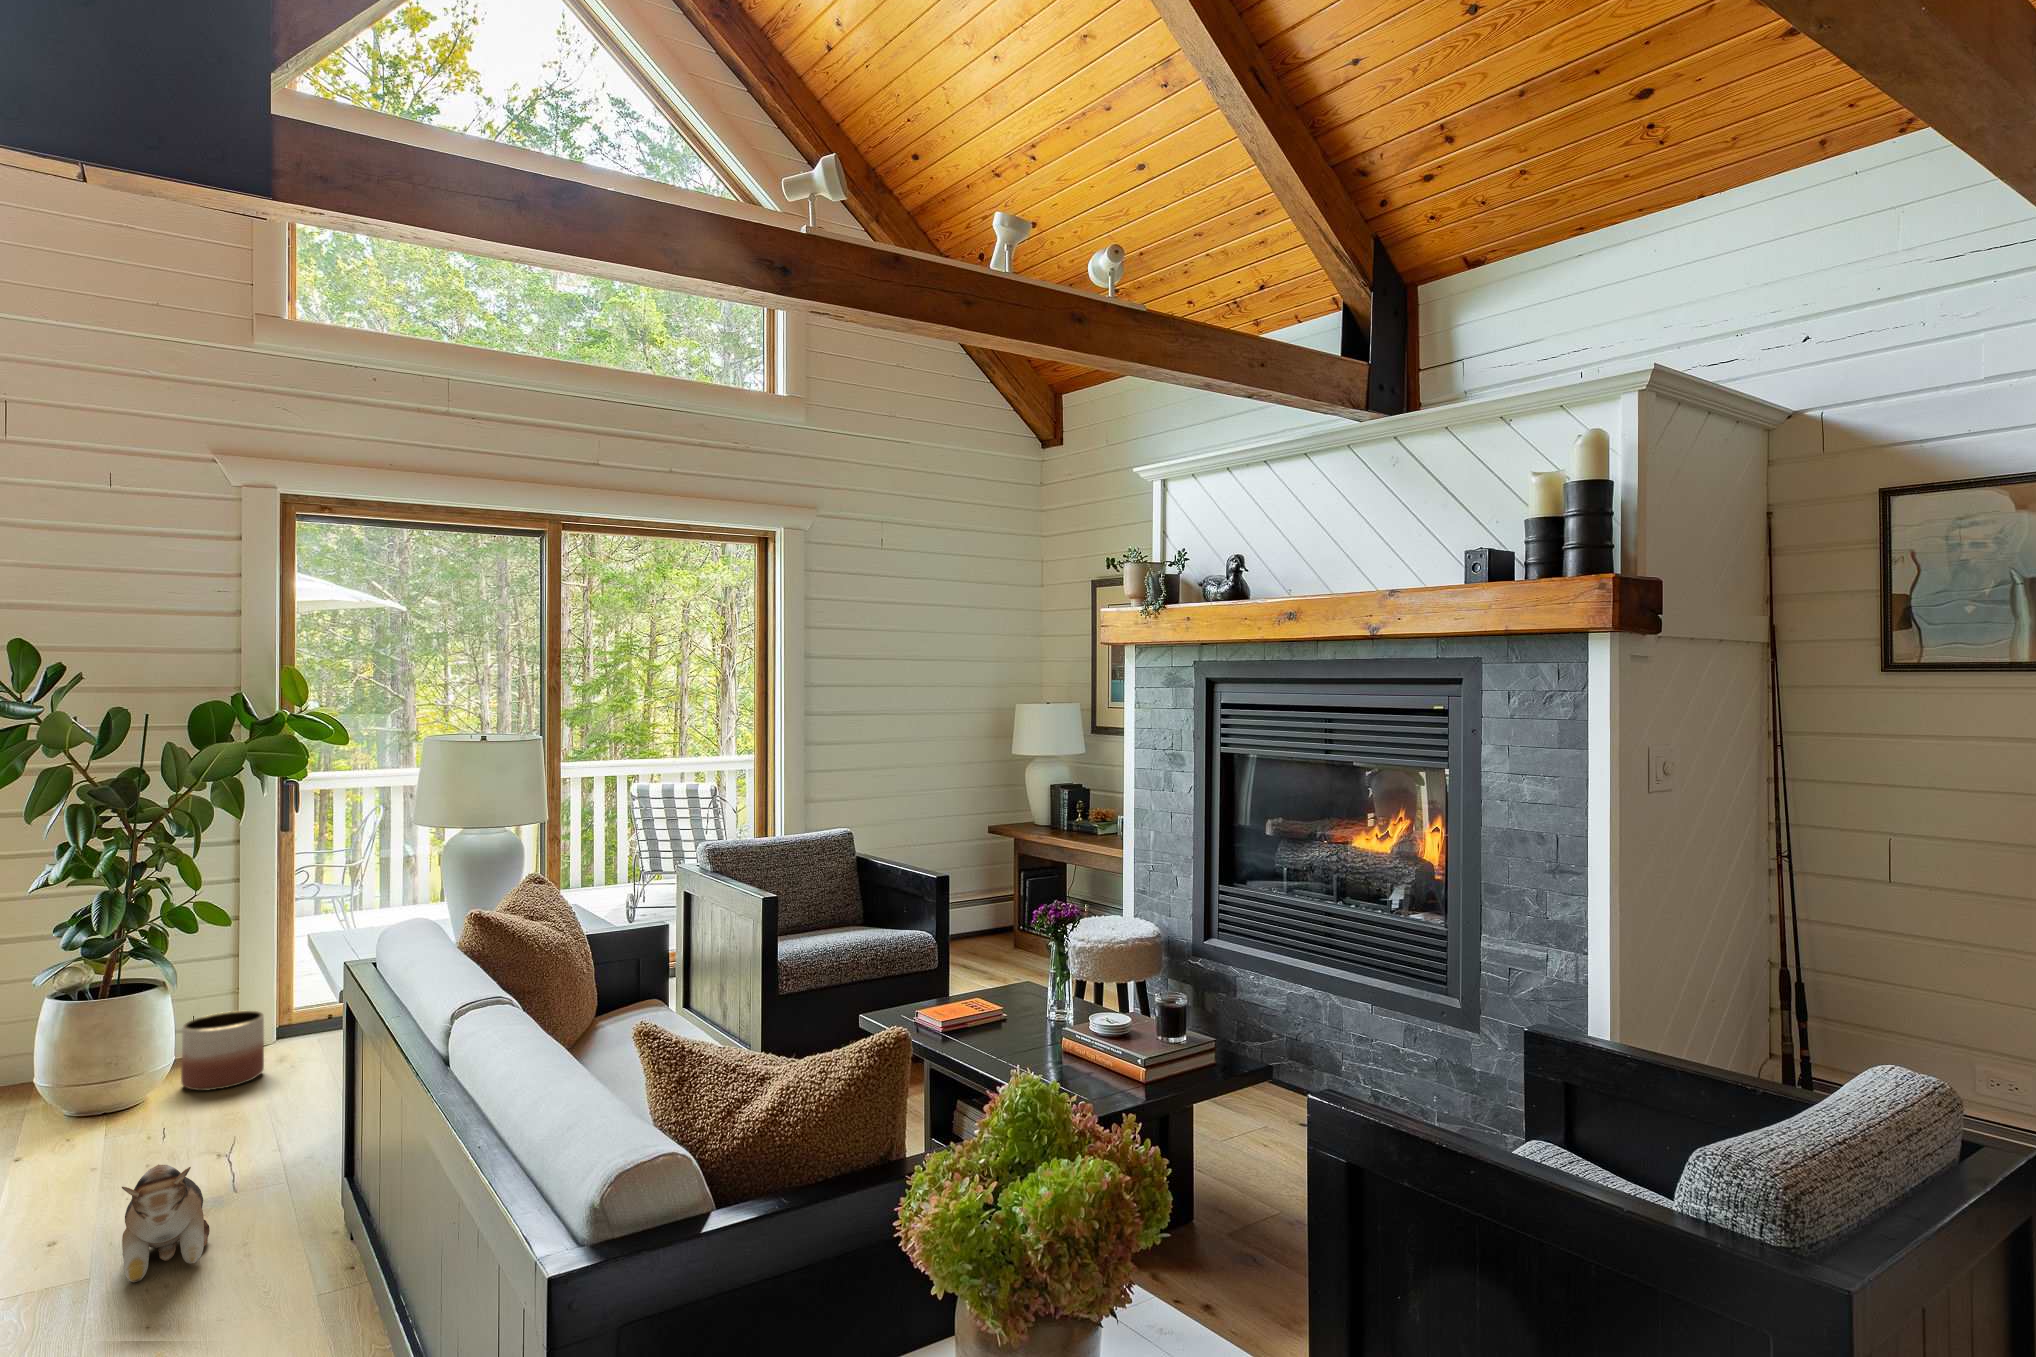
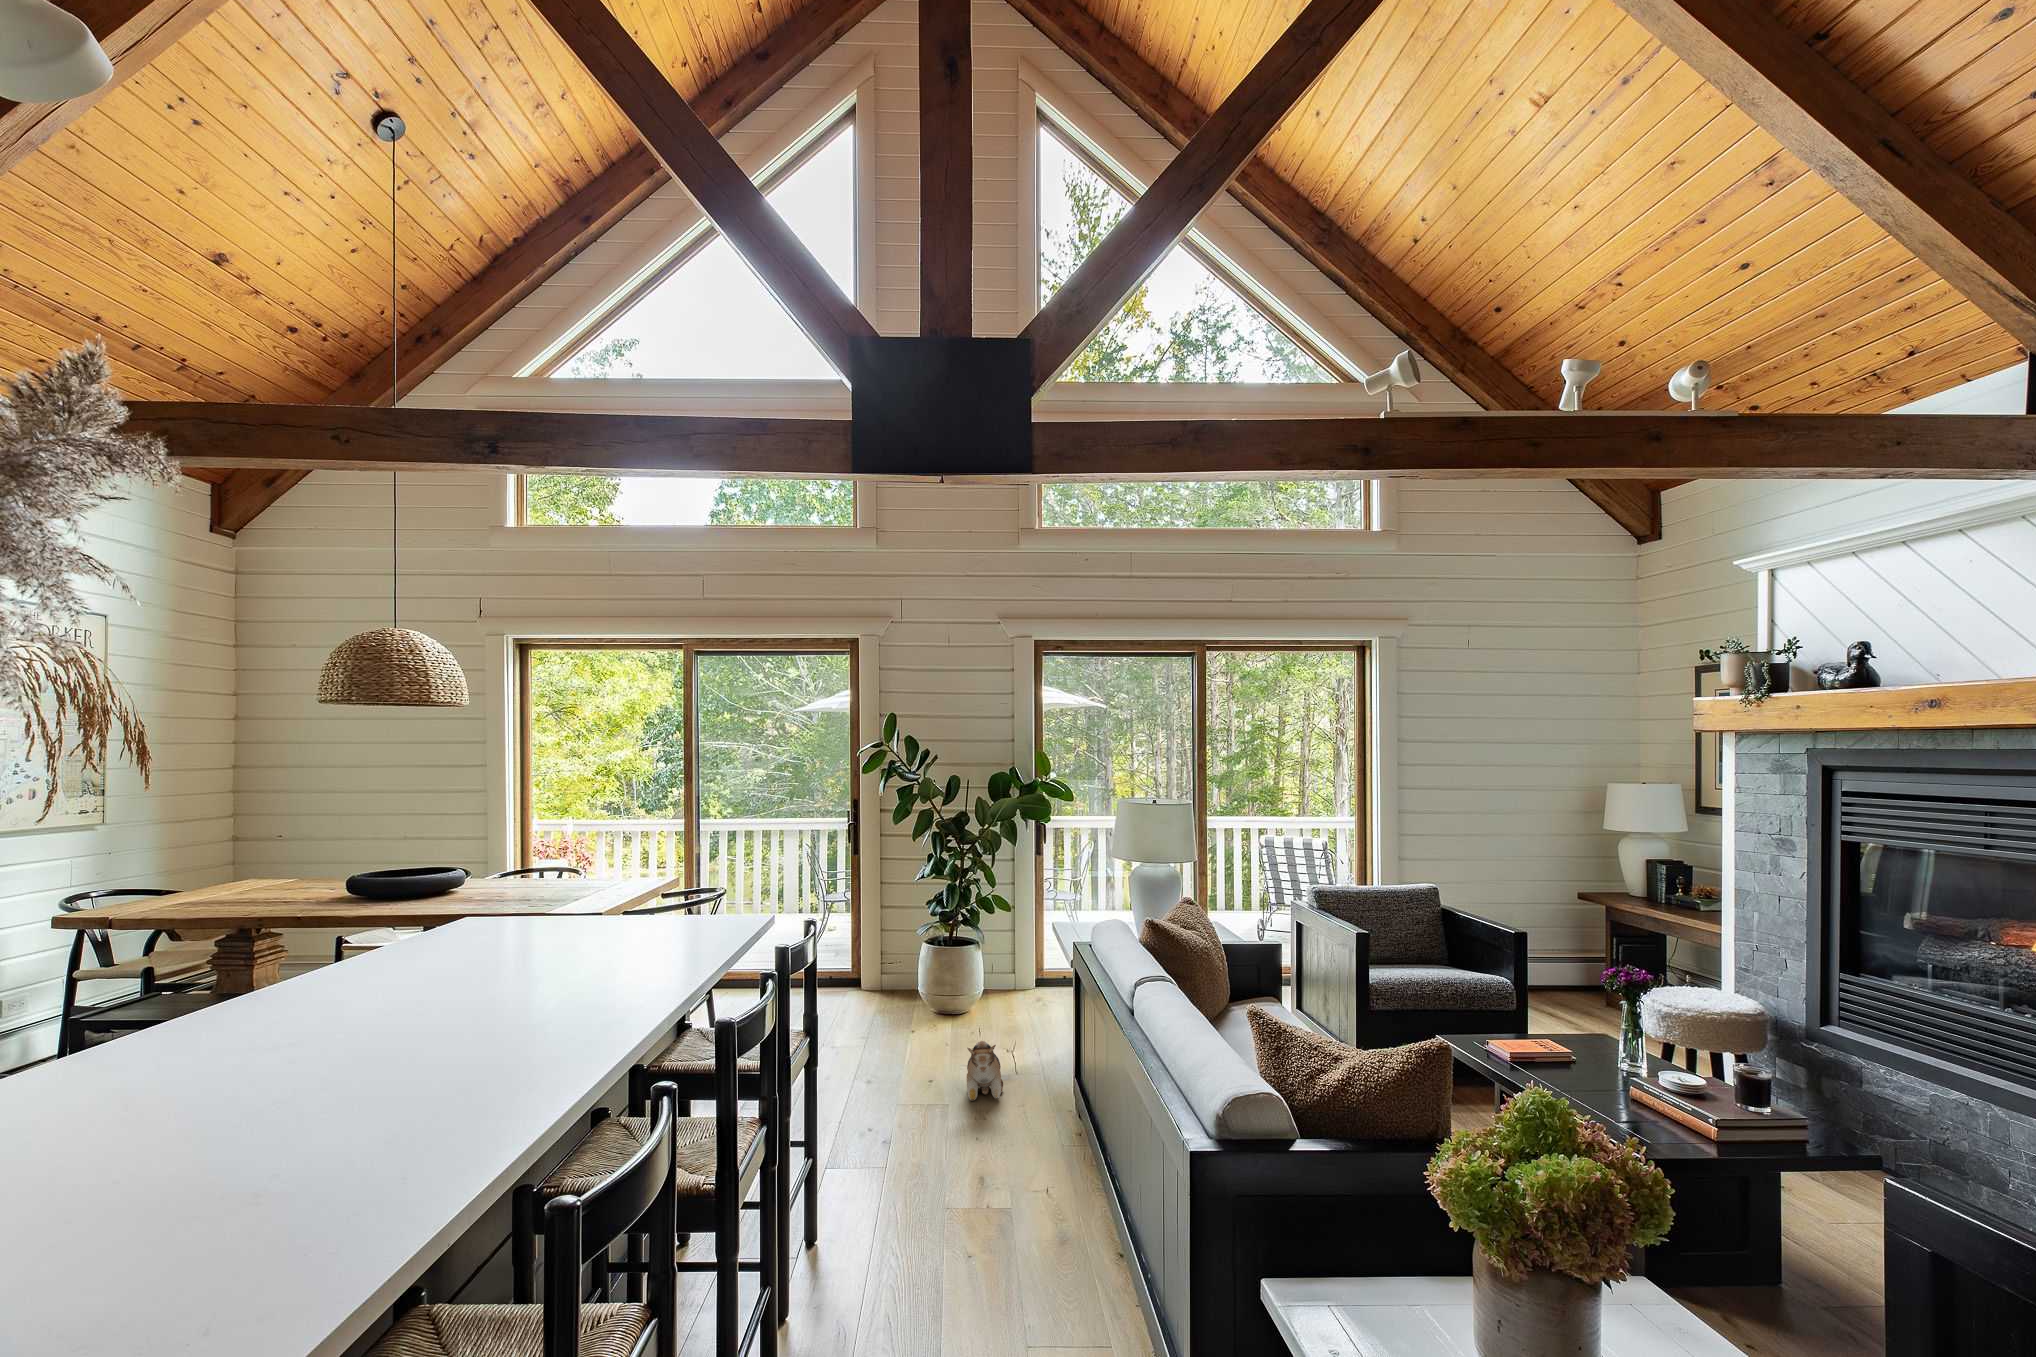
planter: present [181,1011,264,1091] -> none [986,967,1027,1014]

